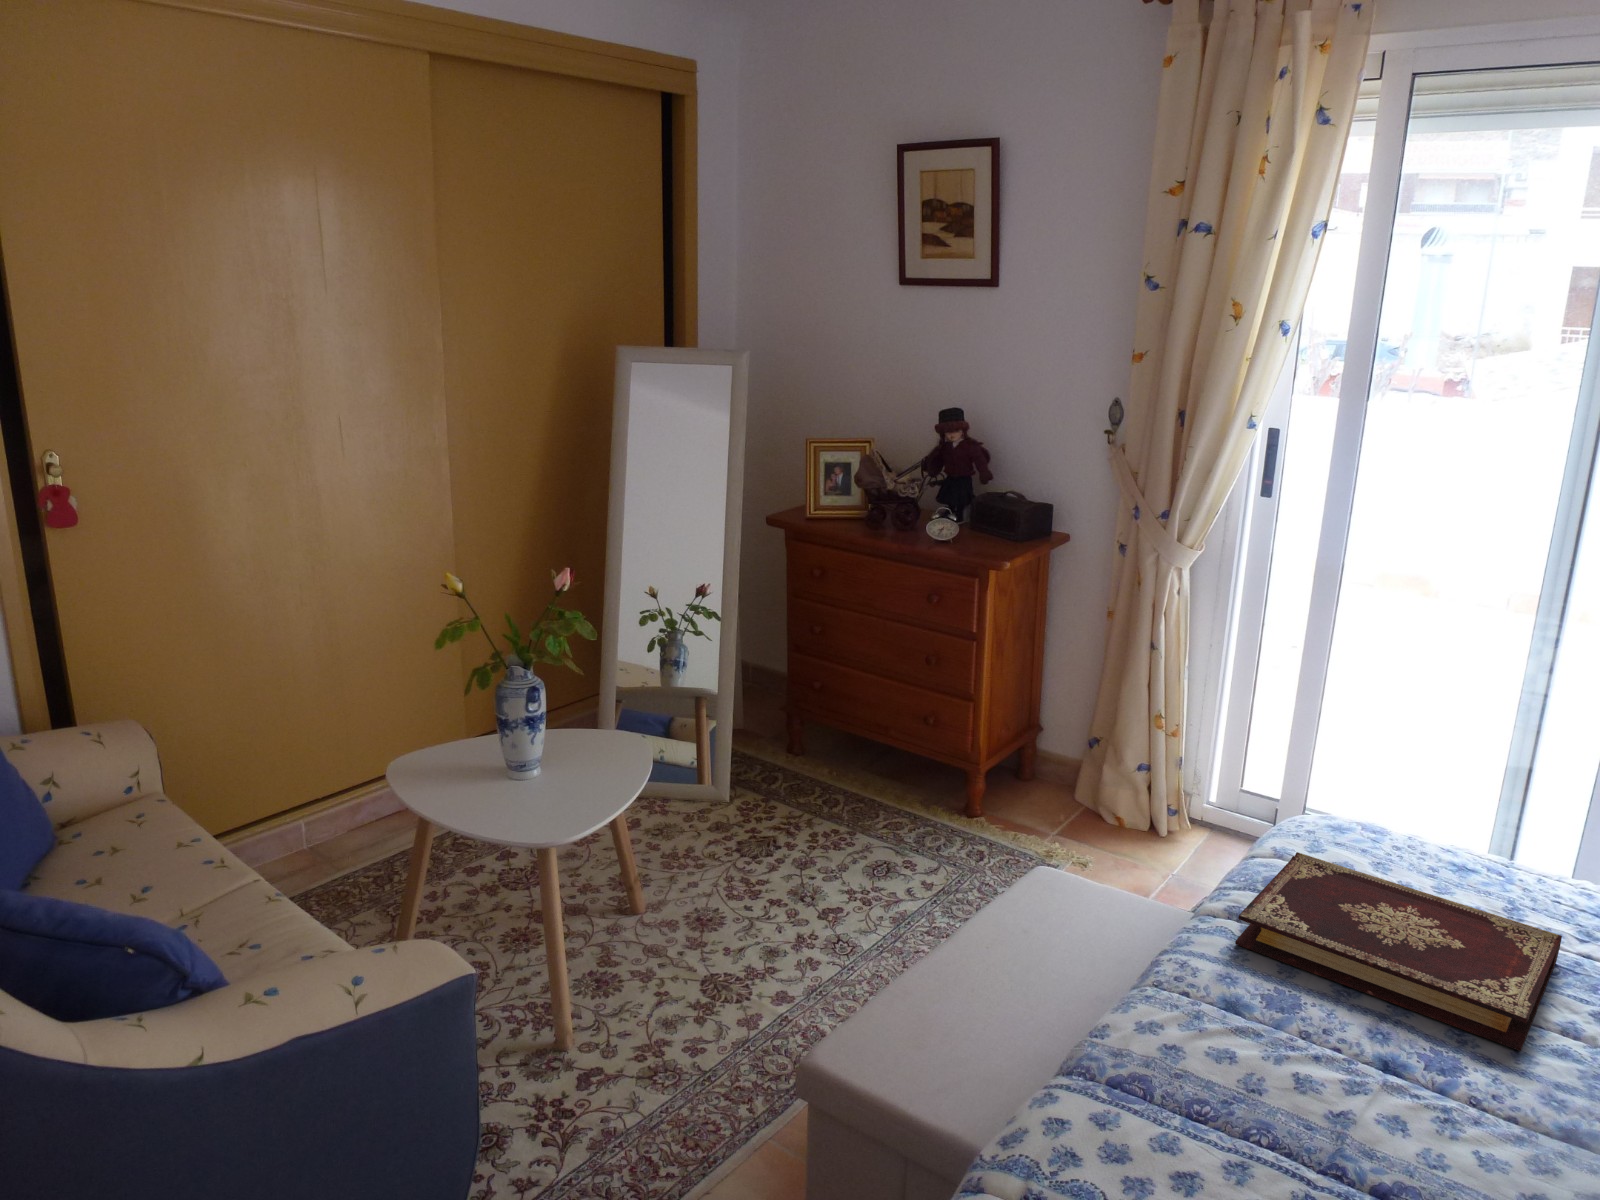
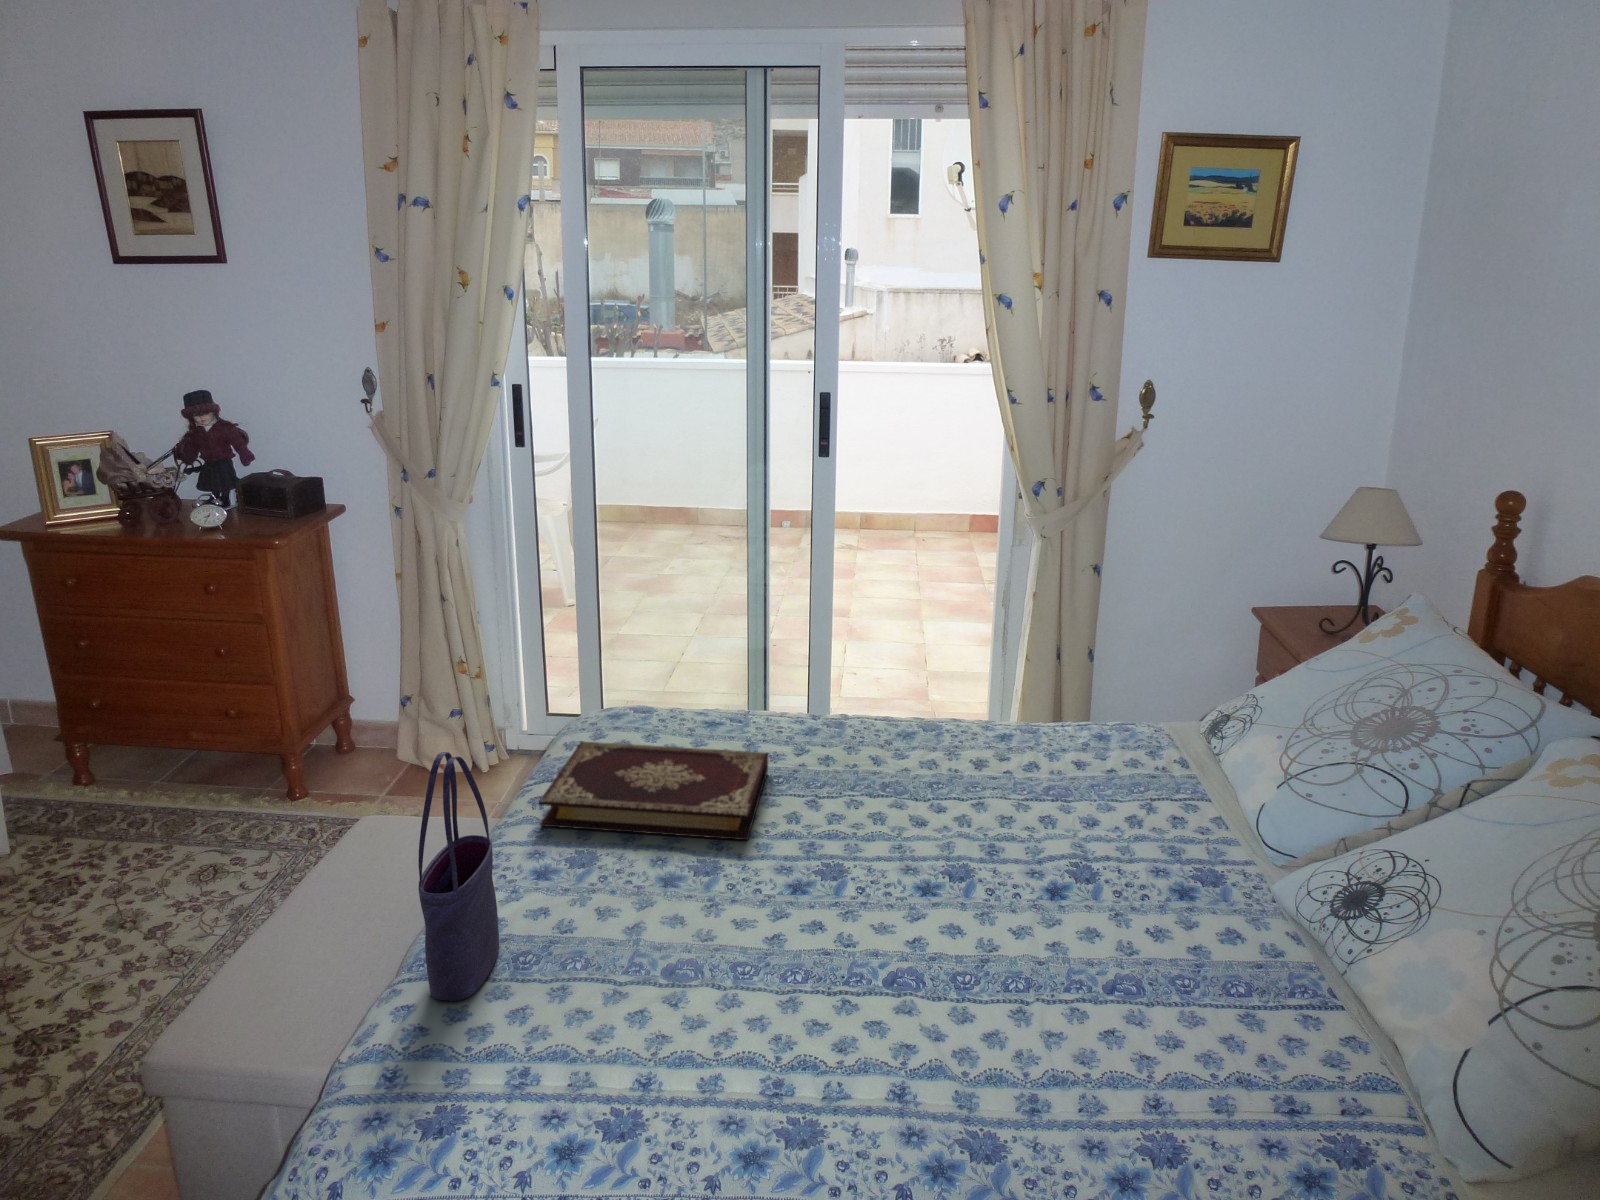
tote bag: none [1086,843,1185,1135] -> present [418,752,499,1001]

